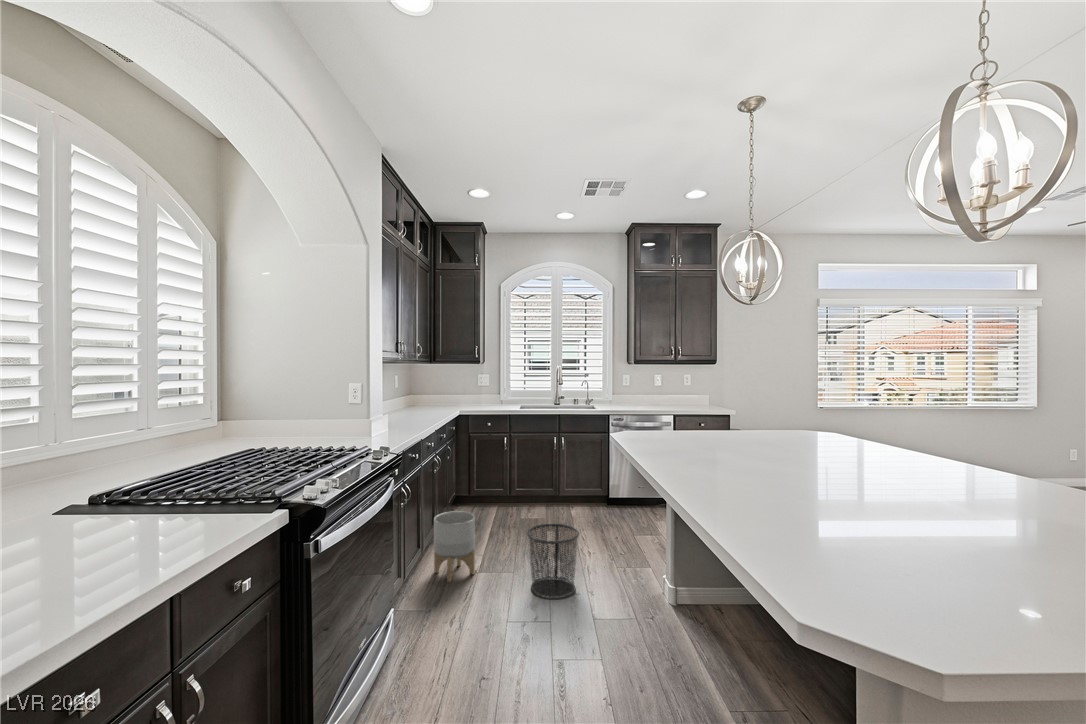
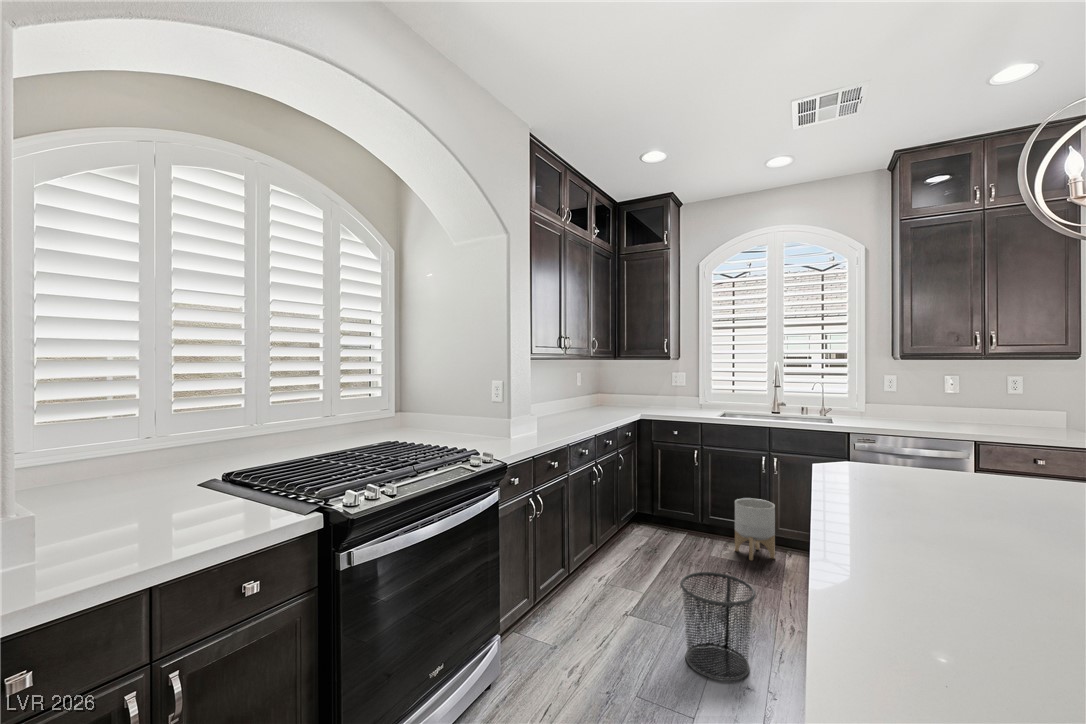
planter: present [434,511,475,582] -> present [735,498,775,560]

